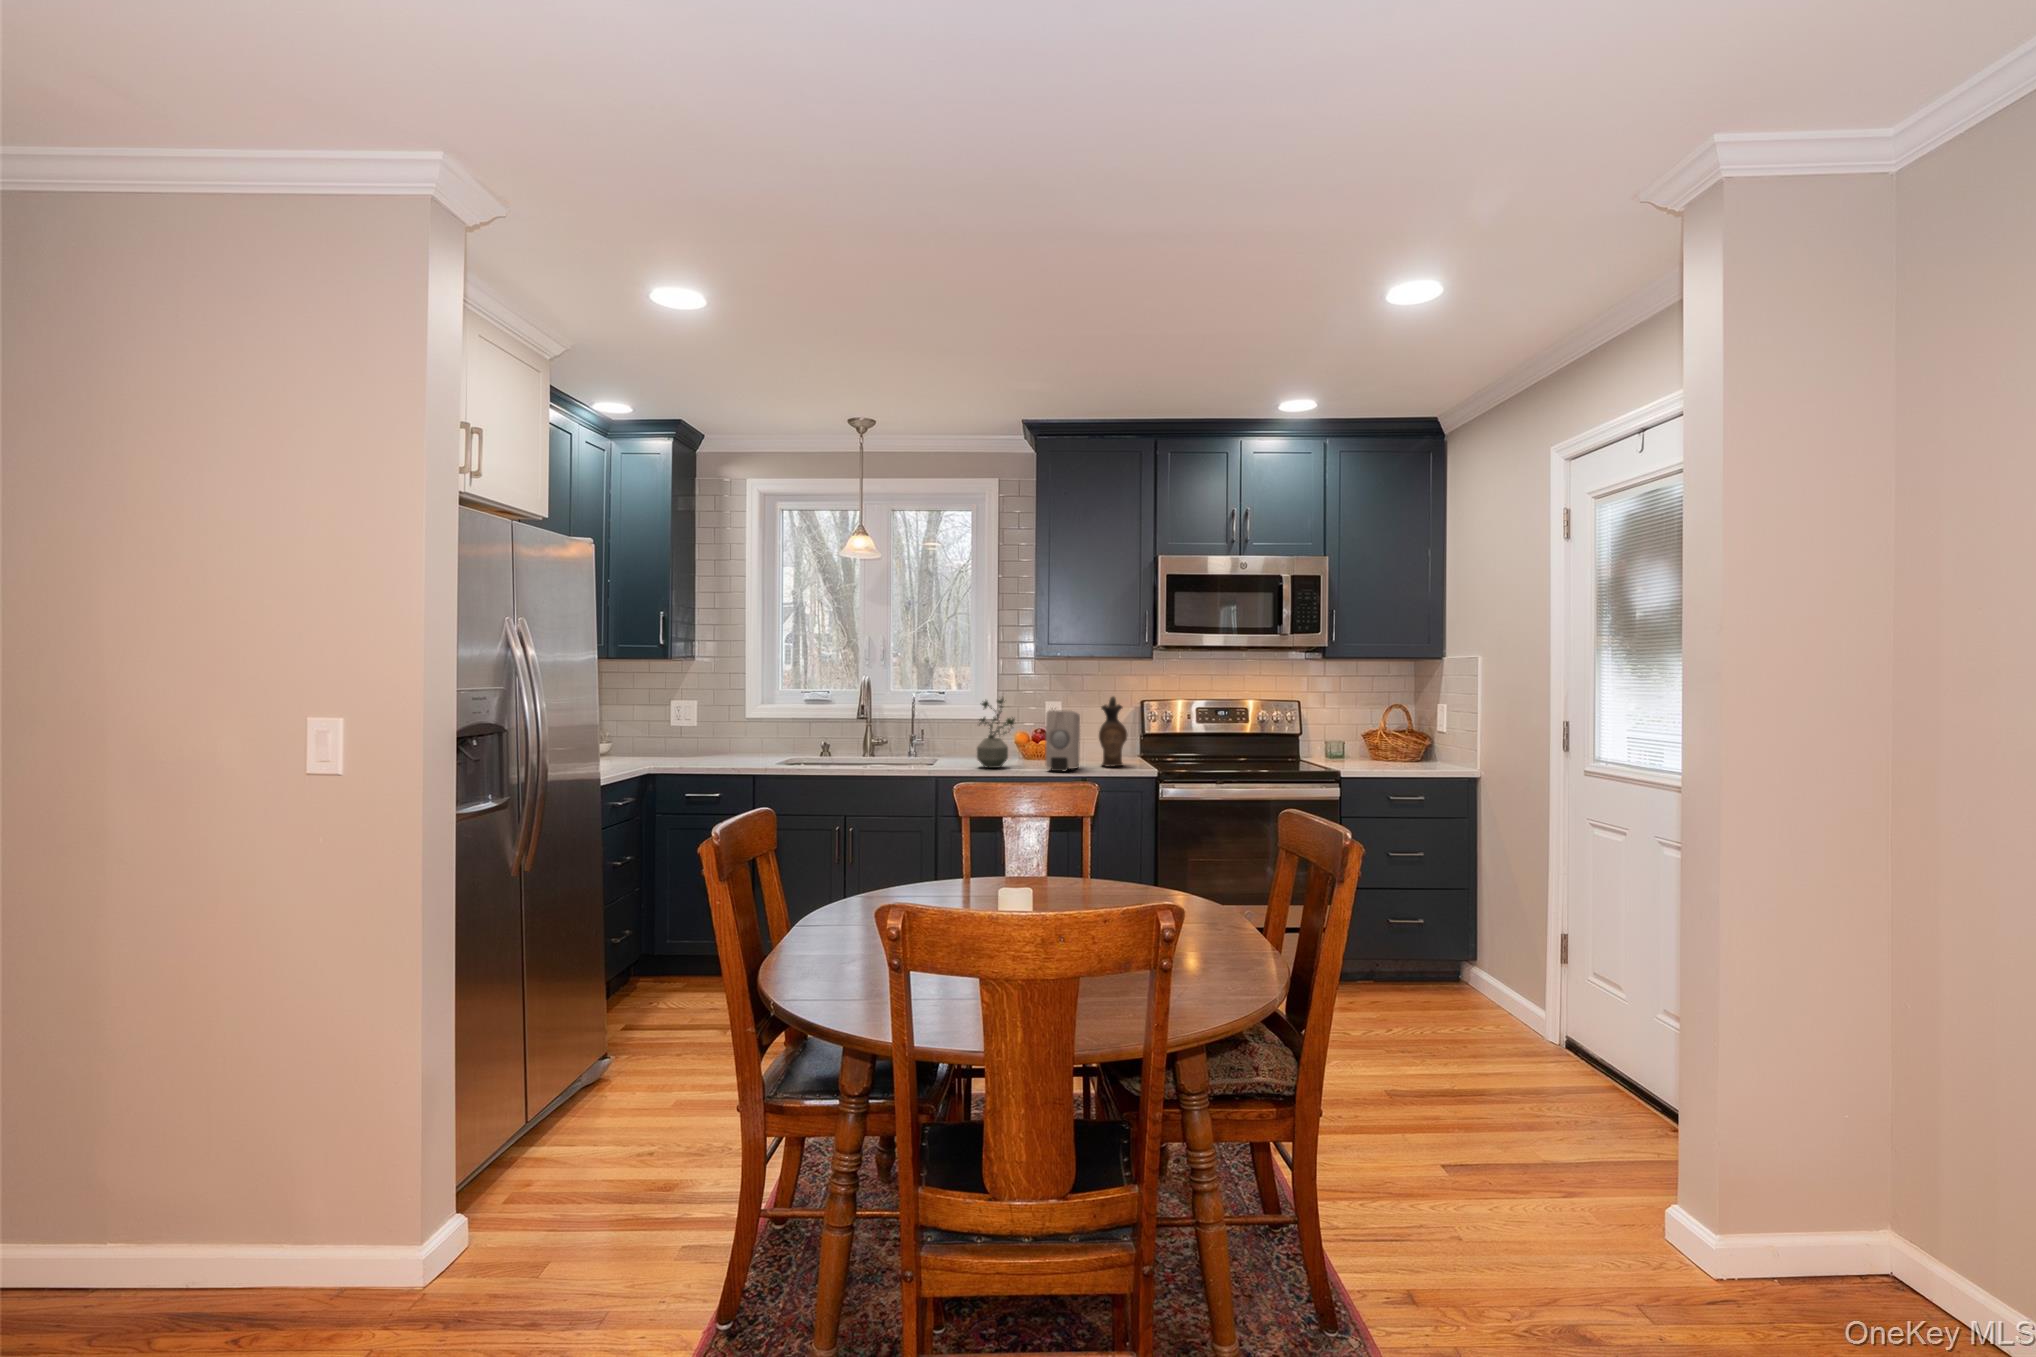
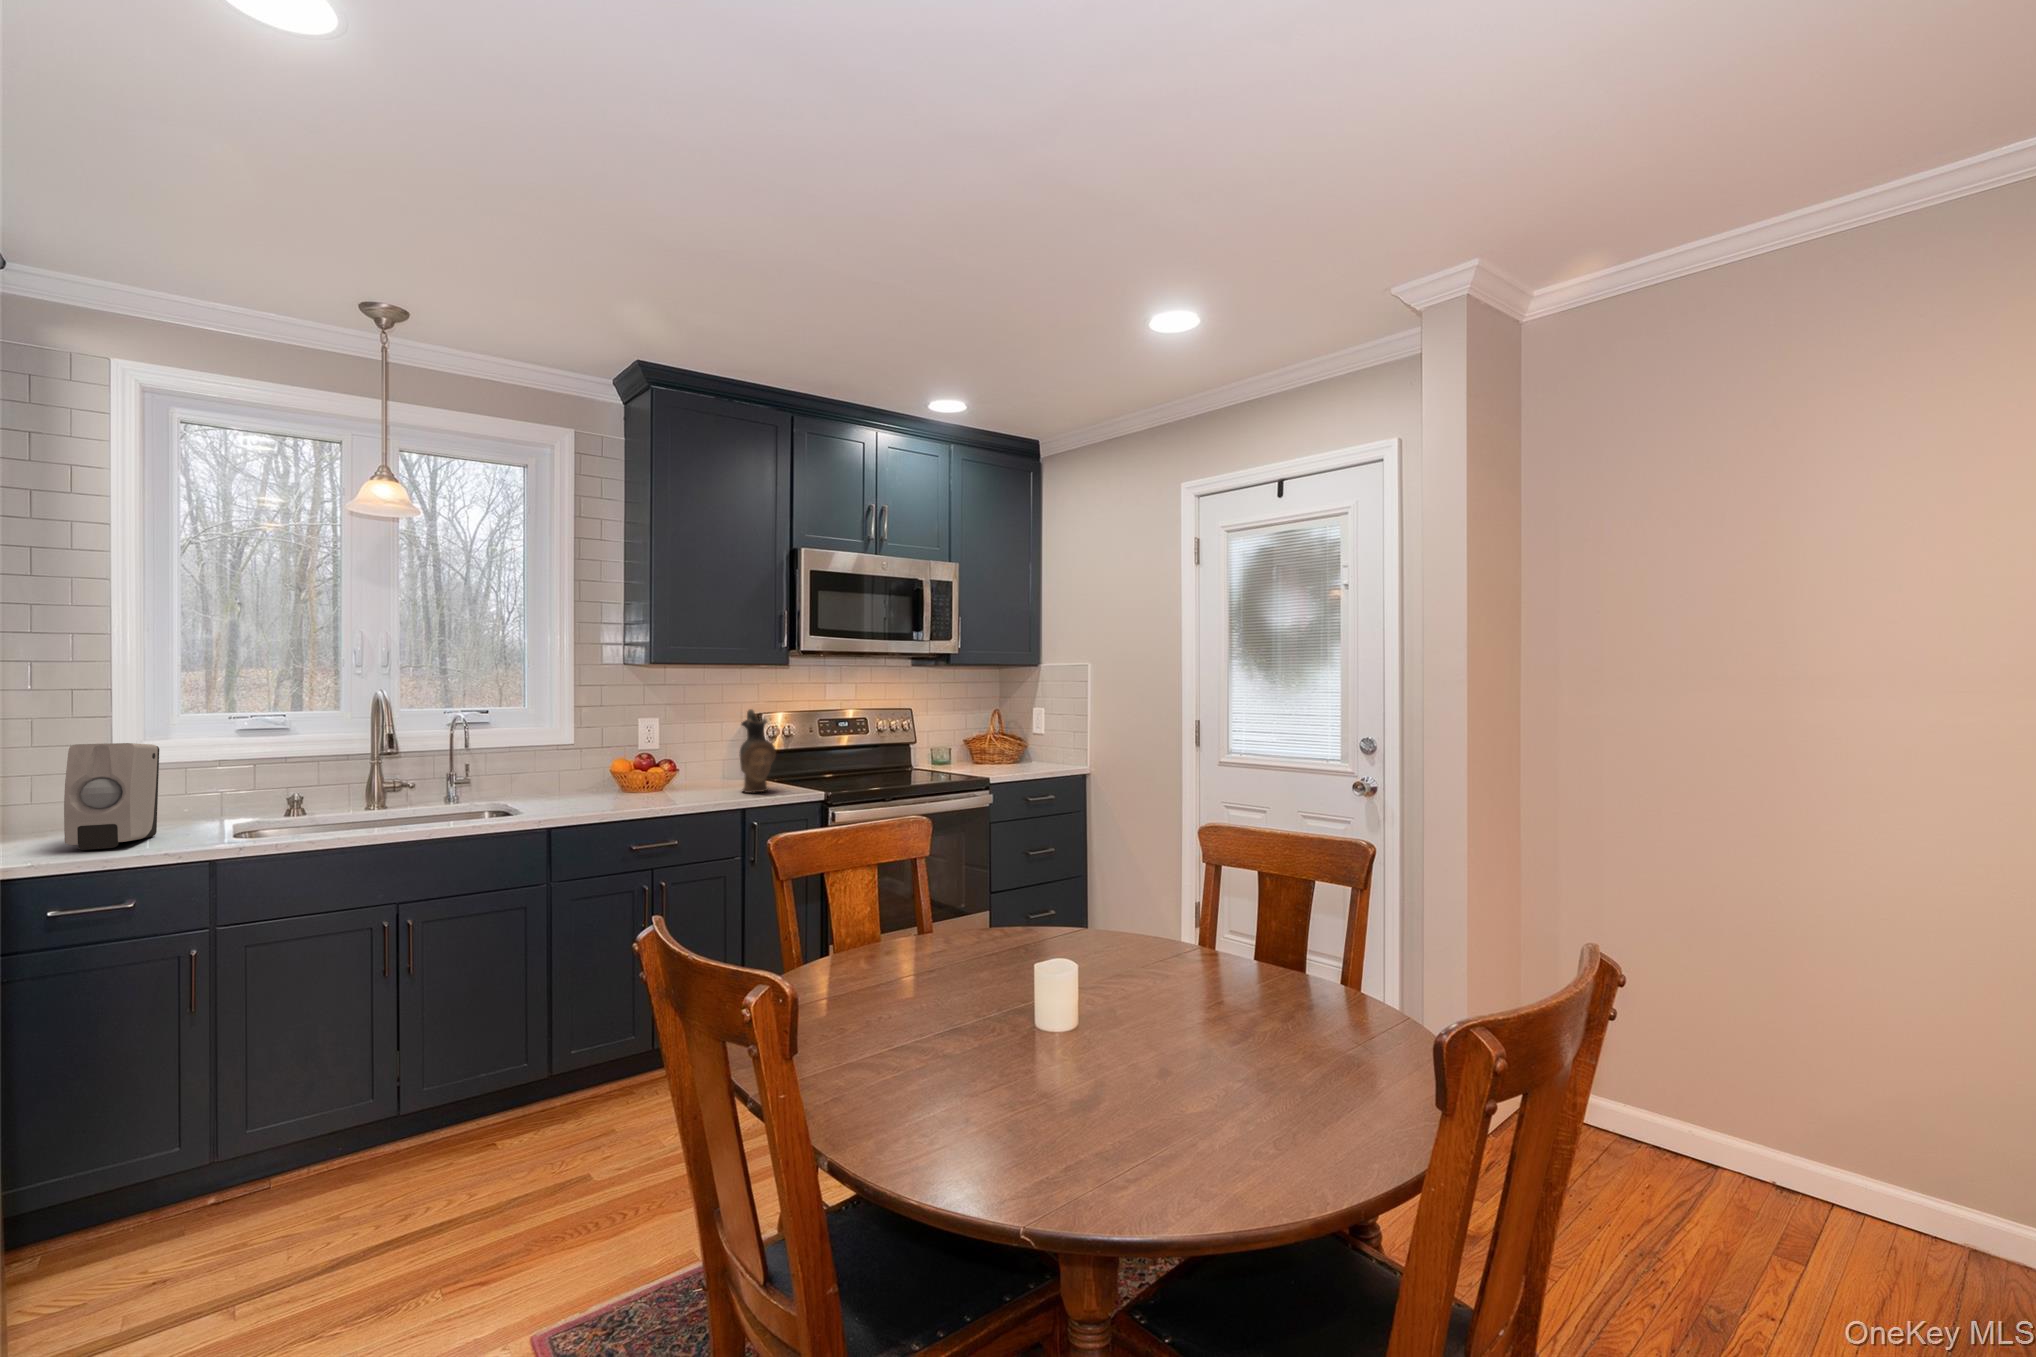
potted plant: present [977,699,1015,768] -> none [590,713,644,809]
soap dispenser: present [1045,710,1080,771] -> present [64,743,159,850]

